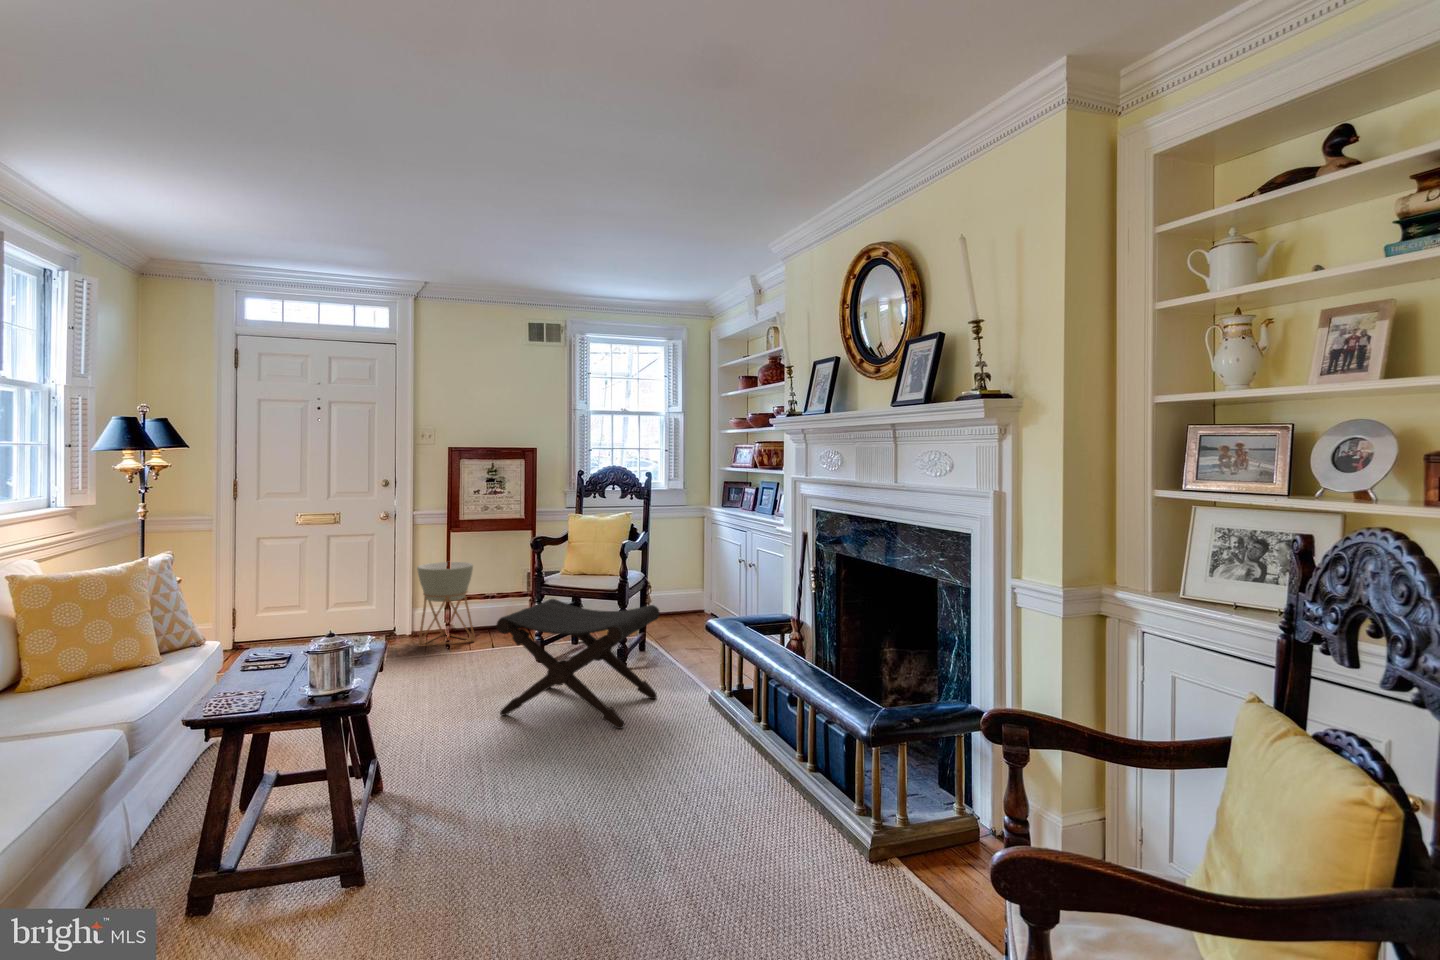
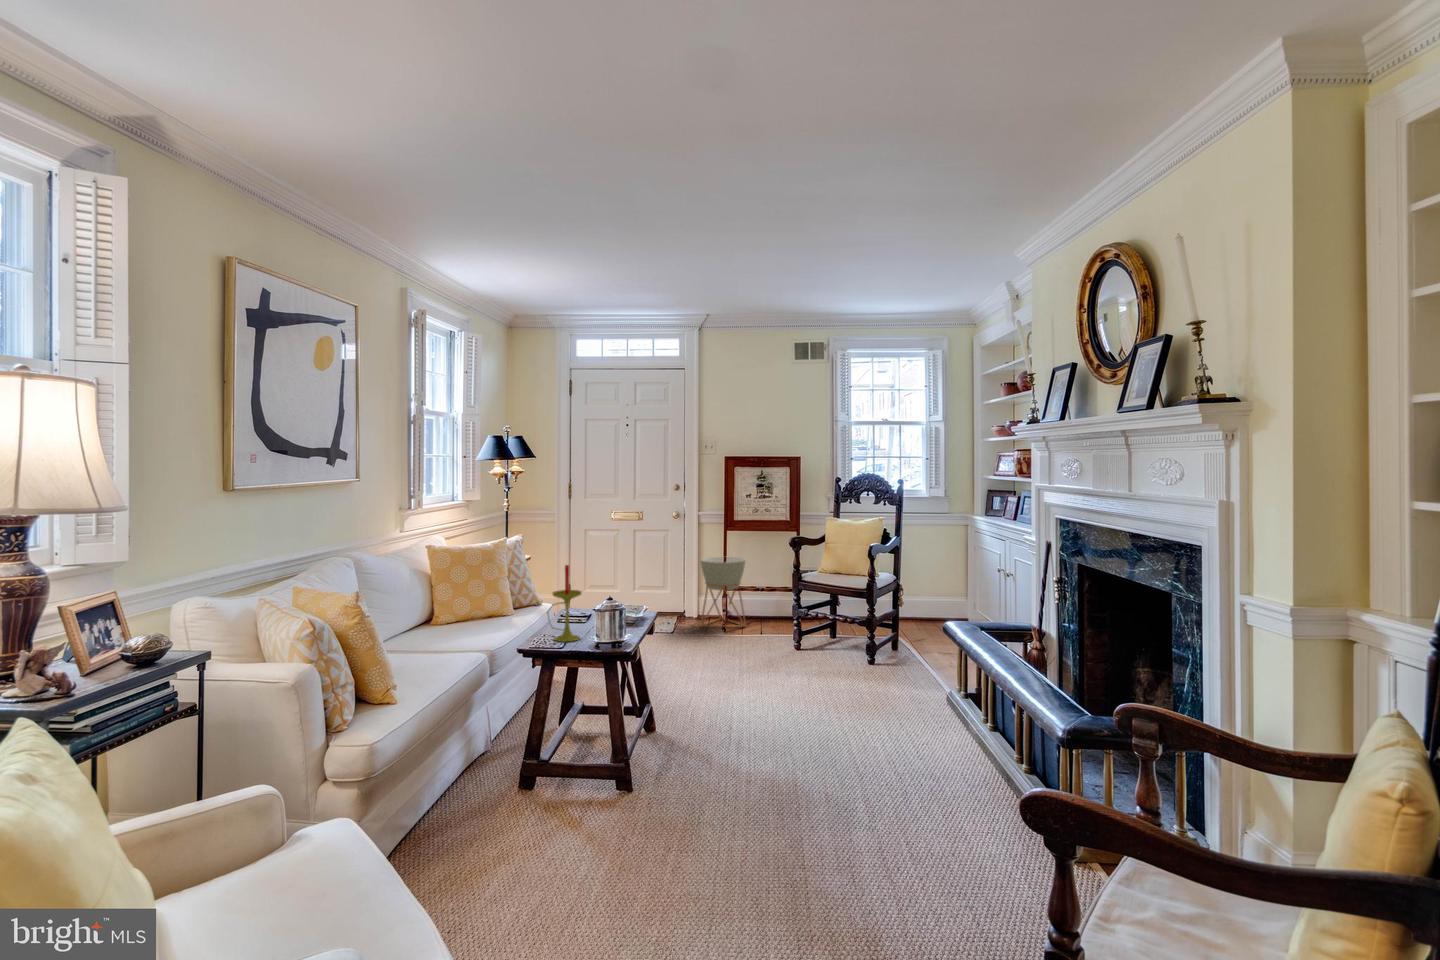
candle: none [226,588,281,697] -> present [548,565,581,642]
footstool: present [496,599,660,729] -> none [751,592,897,712]

